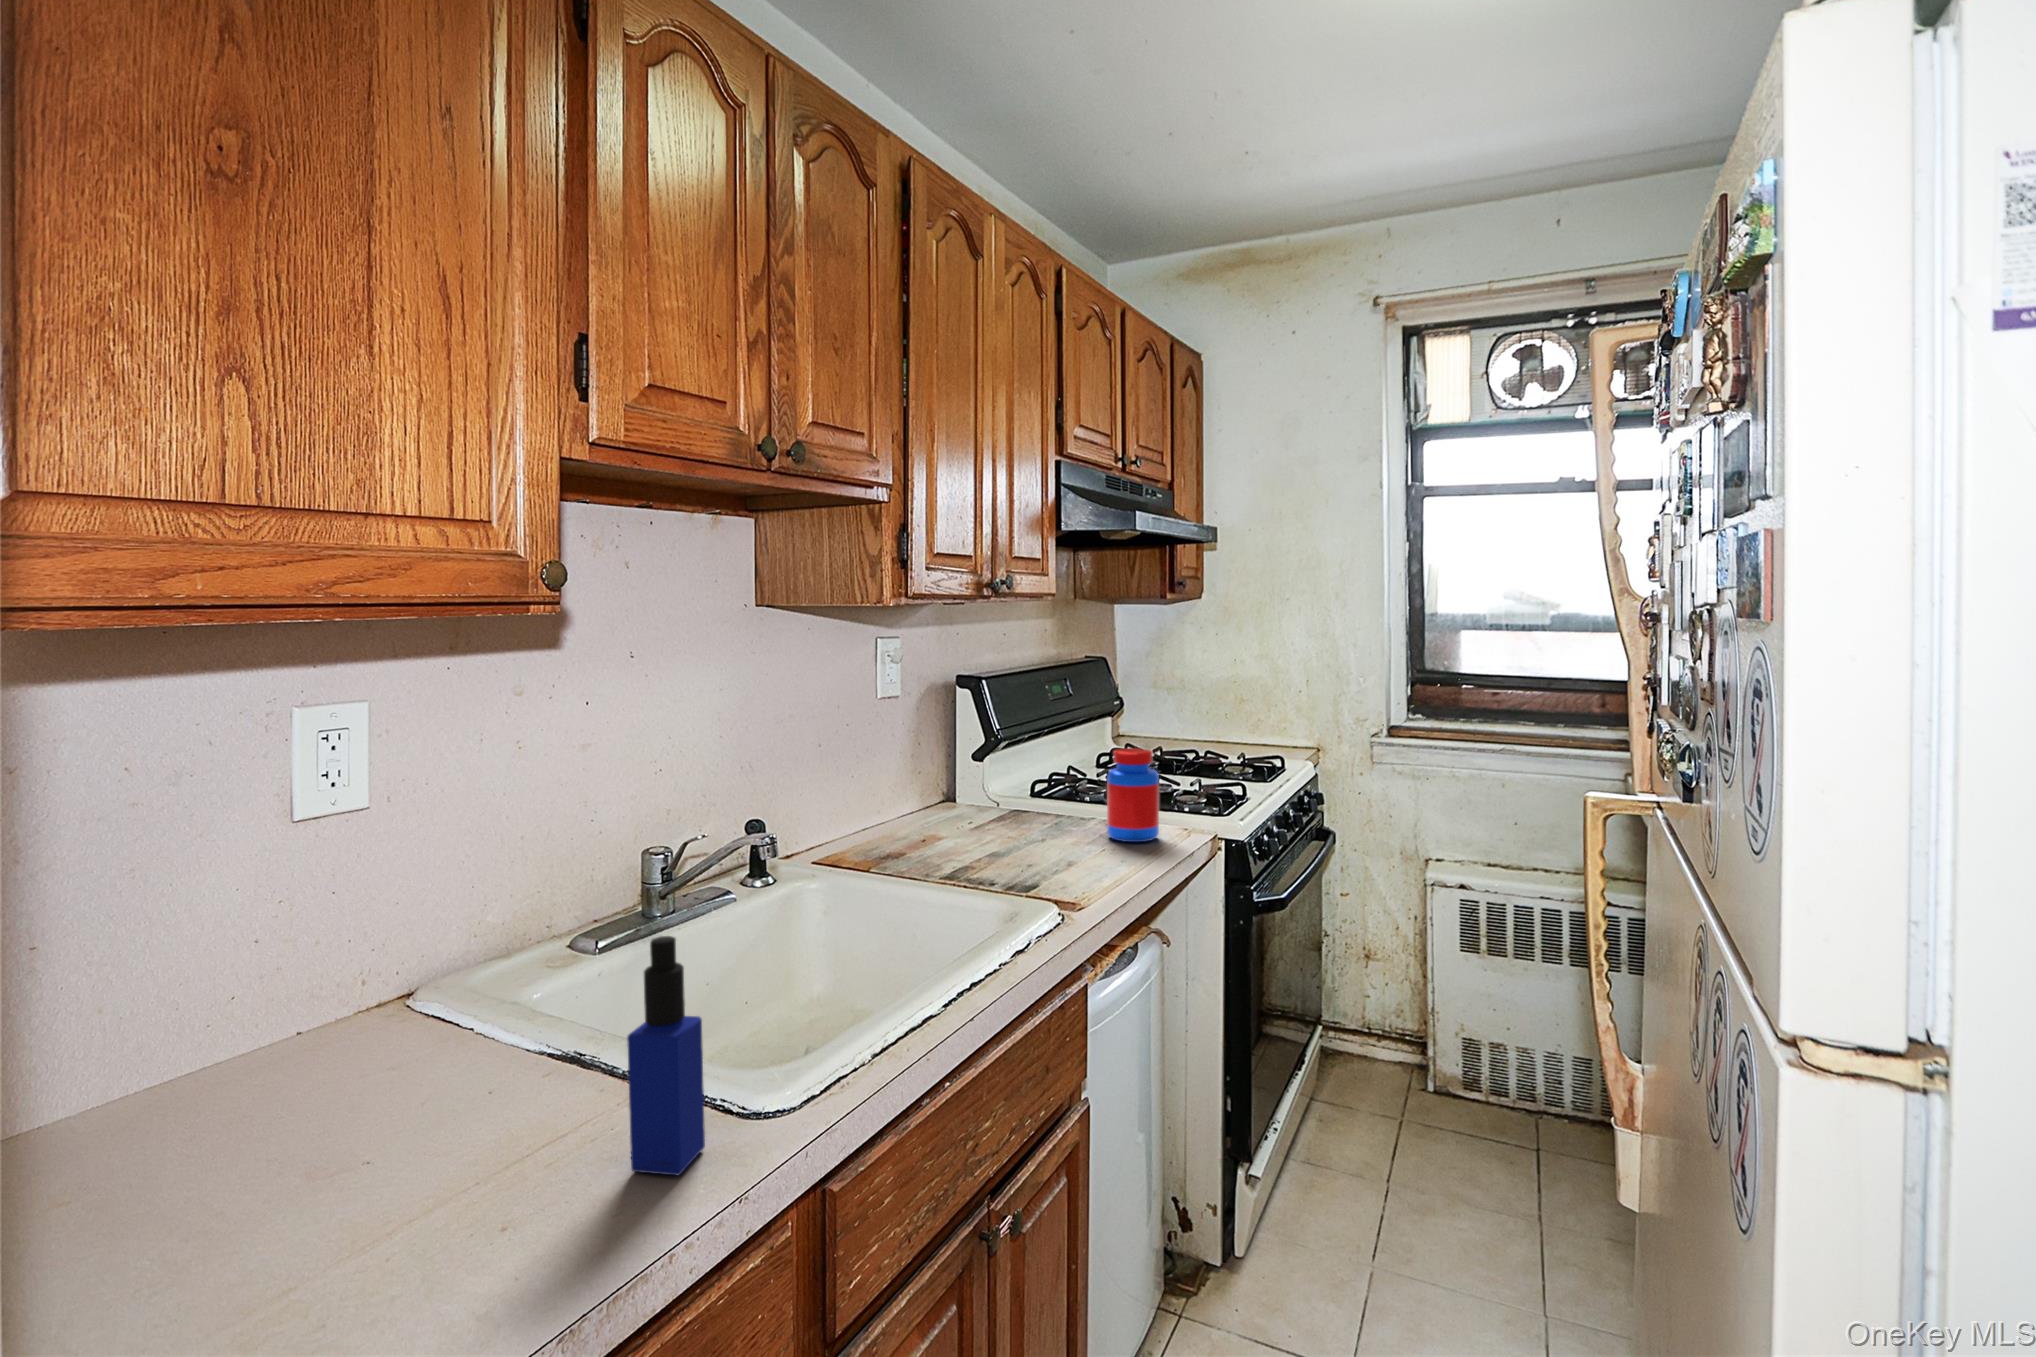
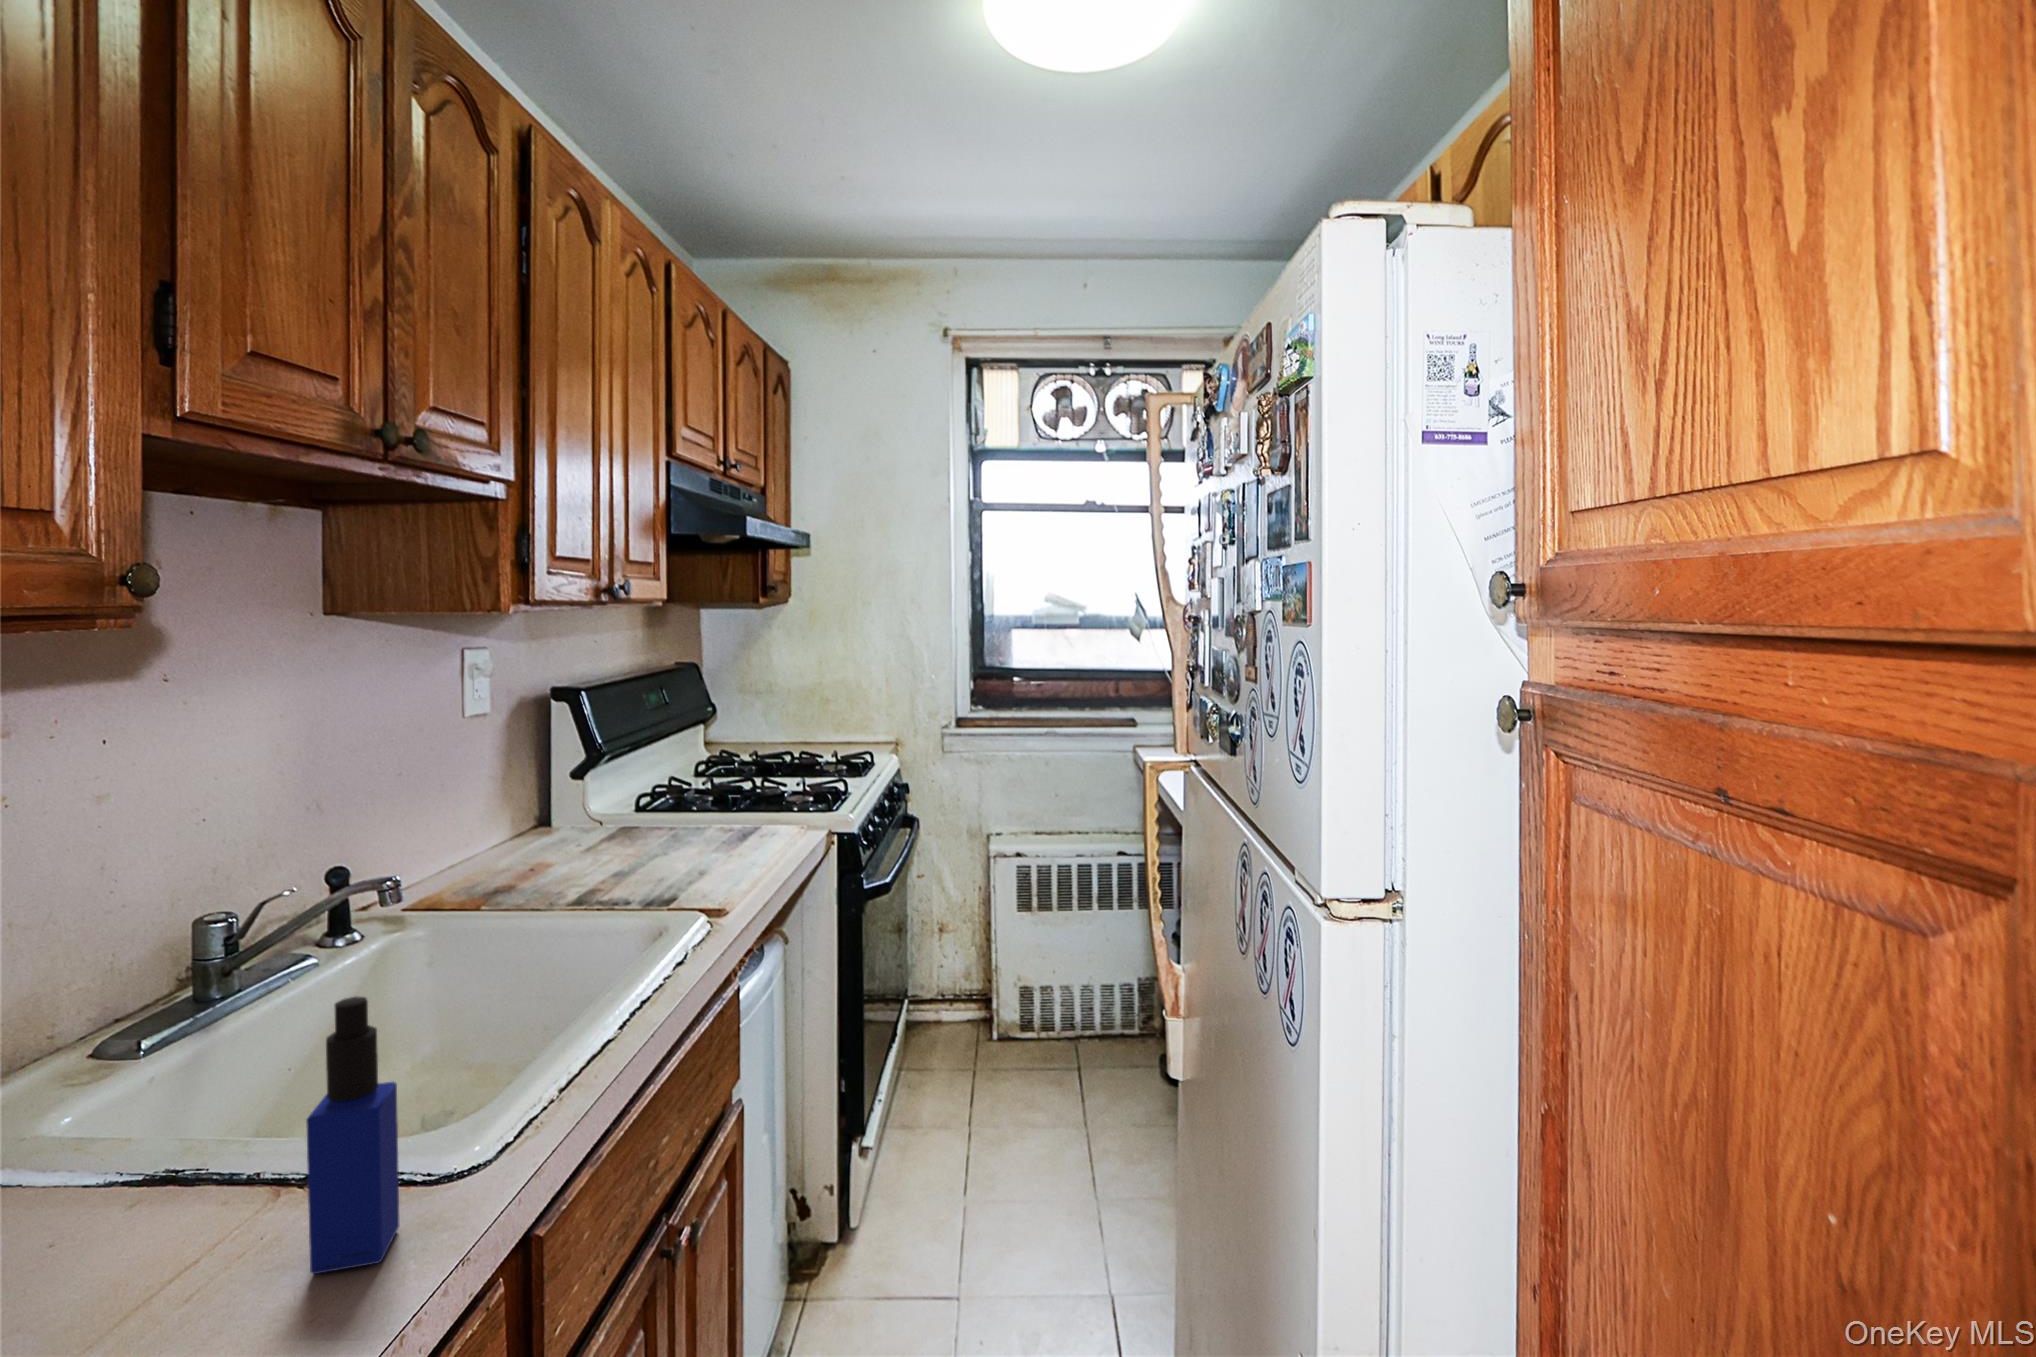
jar: present [1107,748,1159,842] -> none [730,754,782,845]

